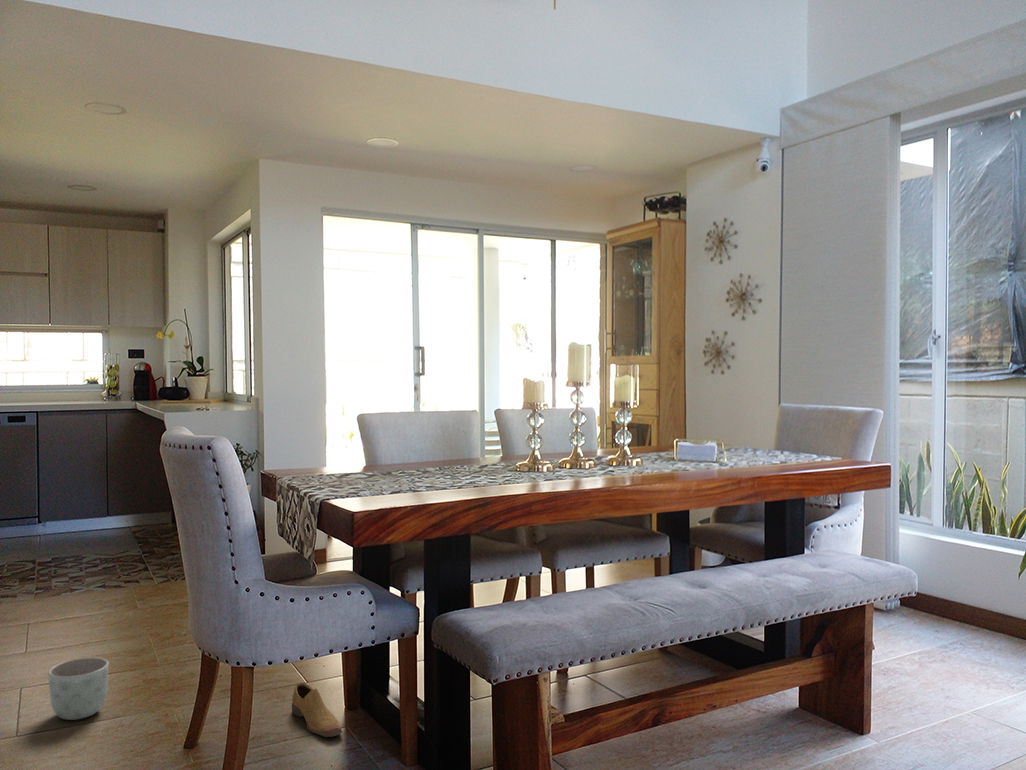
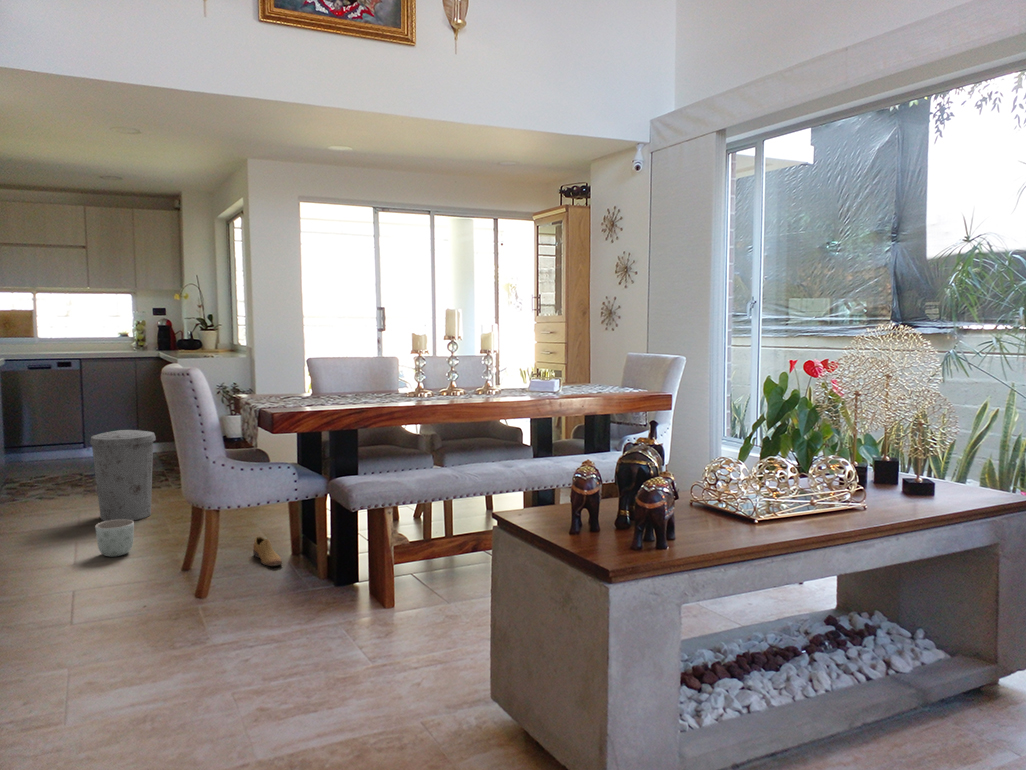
trash can: none [45,513,139,647] -> present [90,430,156,521]

